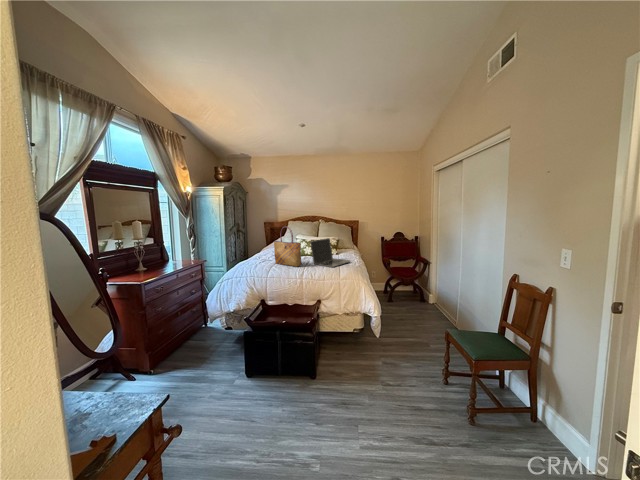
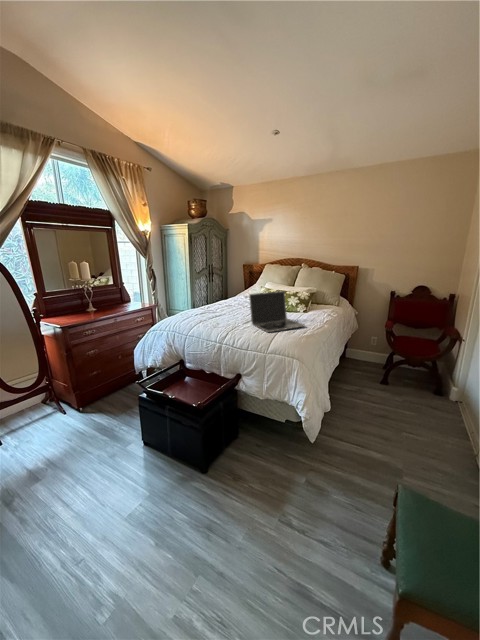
tote bag: present [274,227,301,267] -> none [208,274,233,326]

